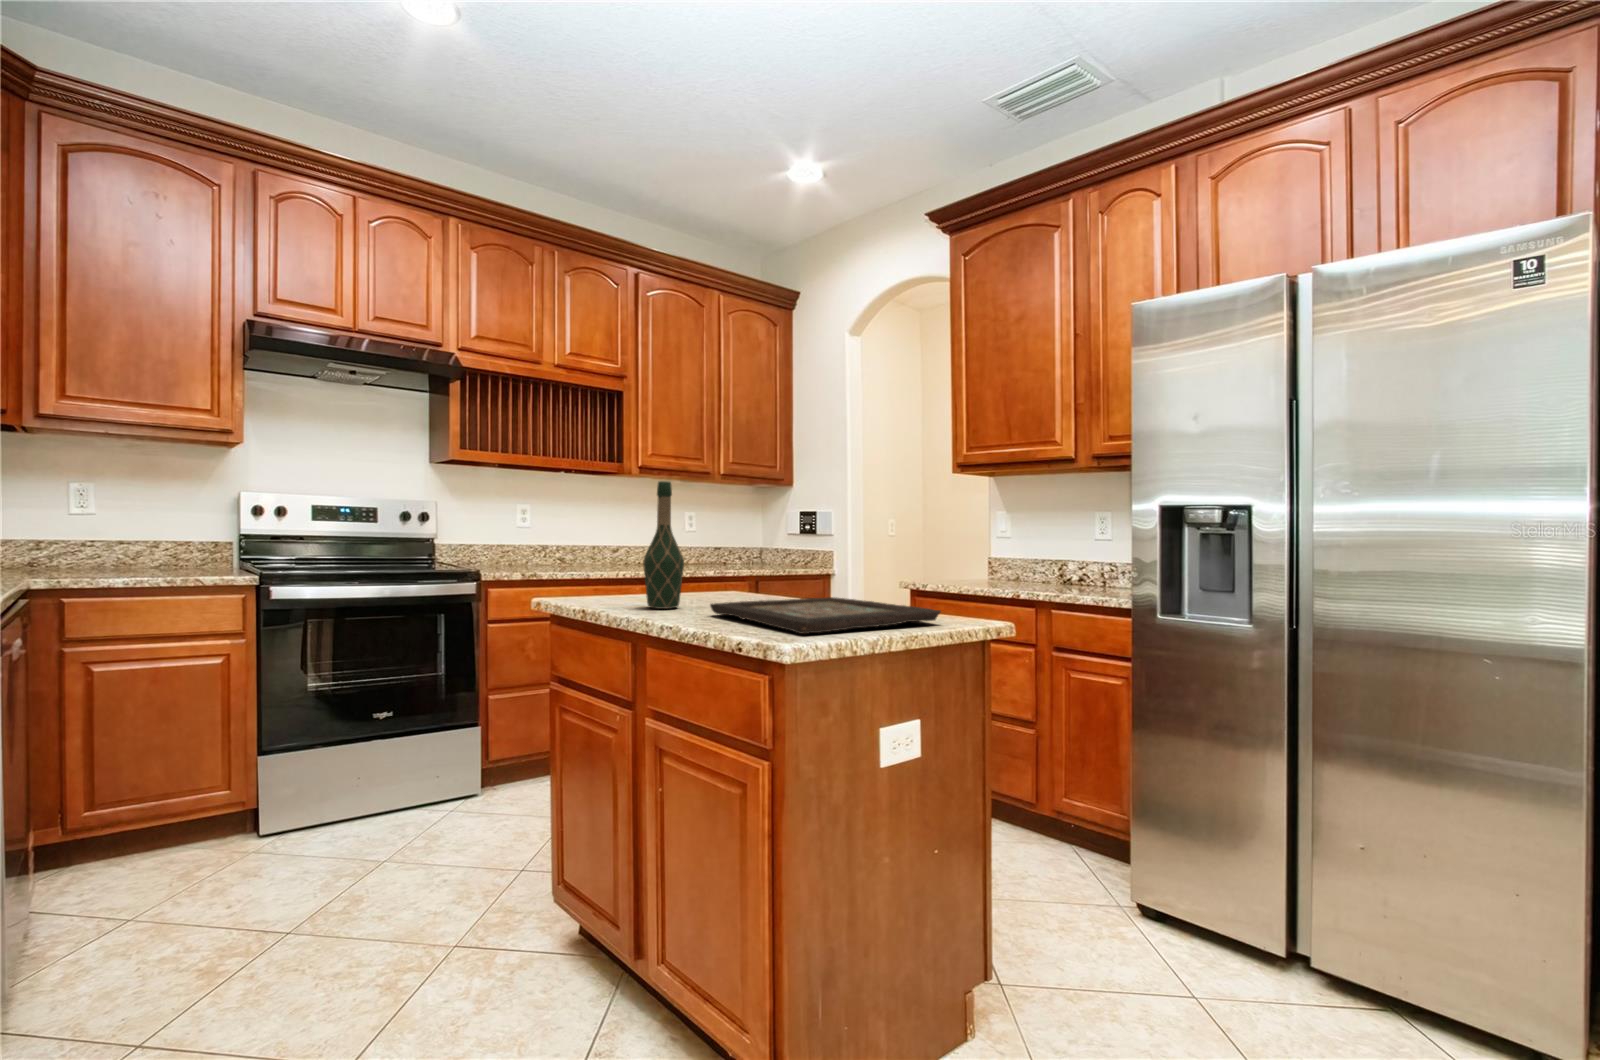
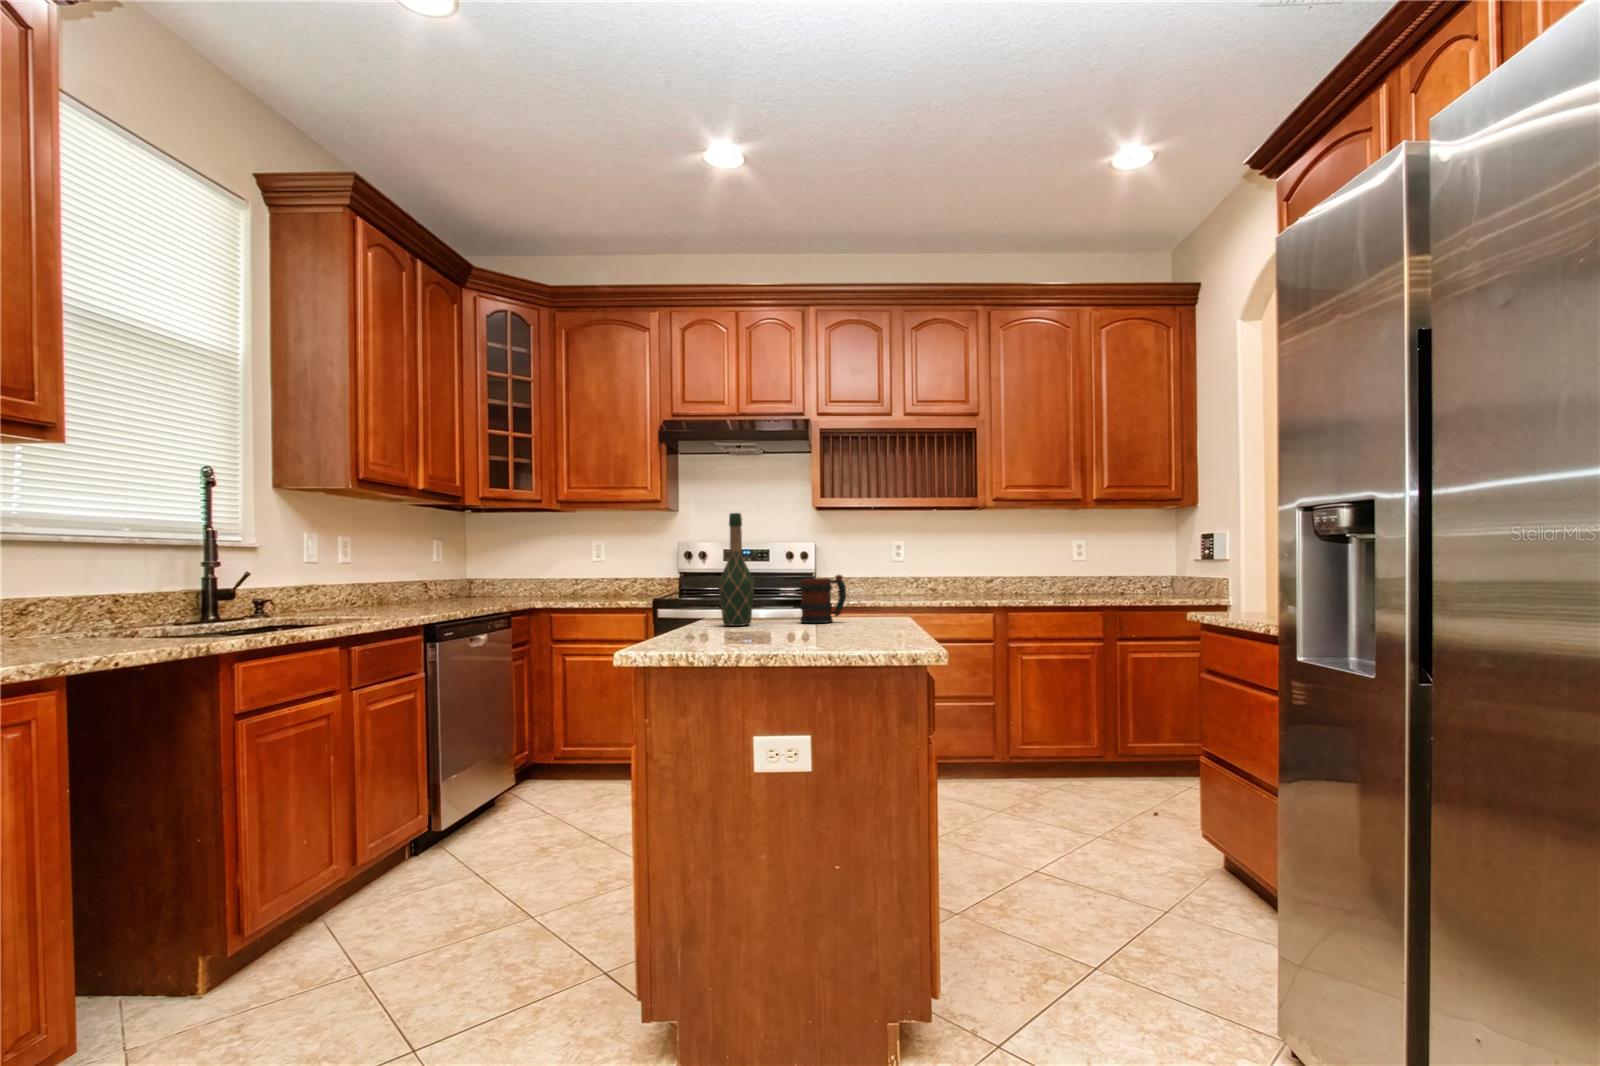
mug: none [703,551,750,602] -> present [800,575,846,623]
decorative tray: present [710,597,941,634] -> none [672,619,865,645]

